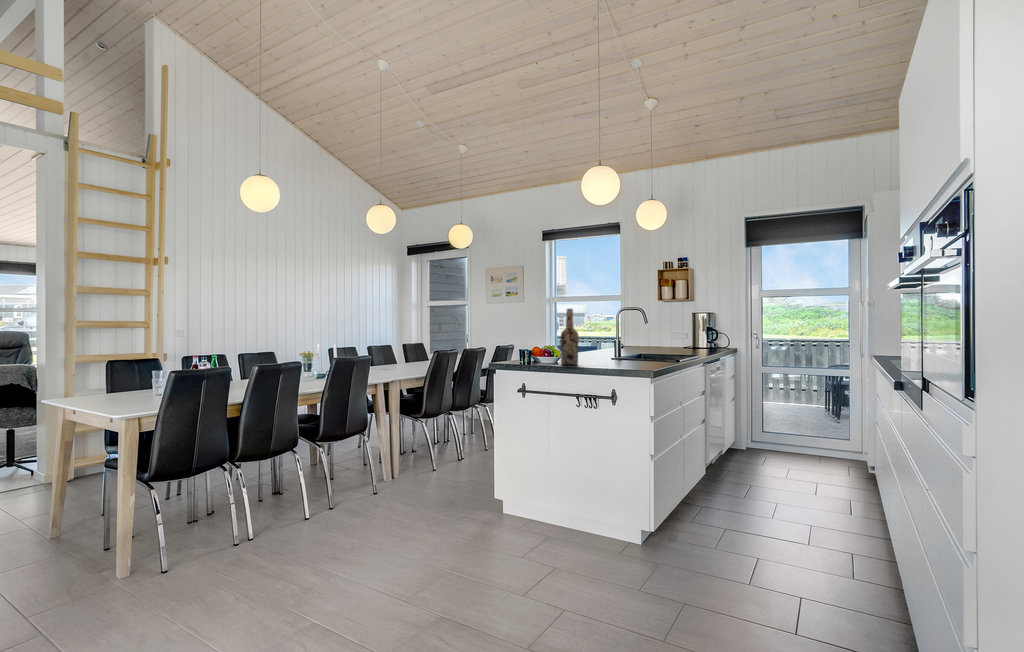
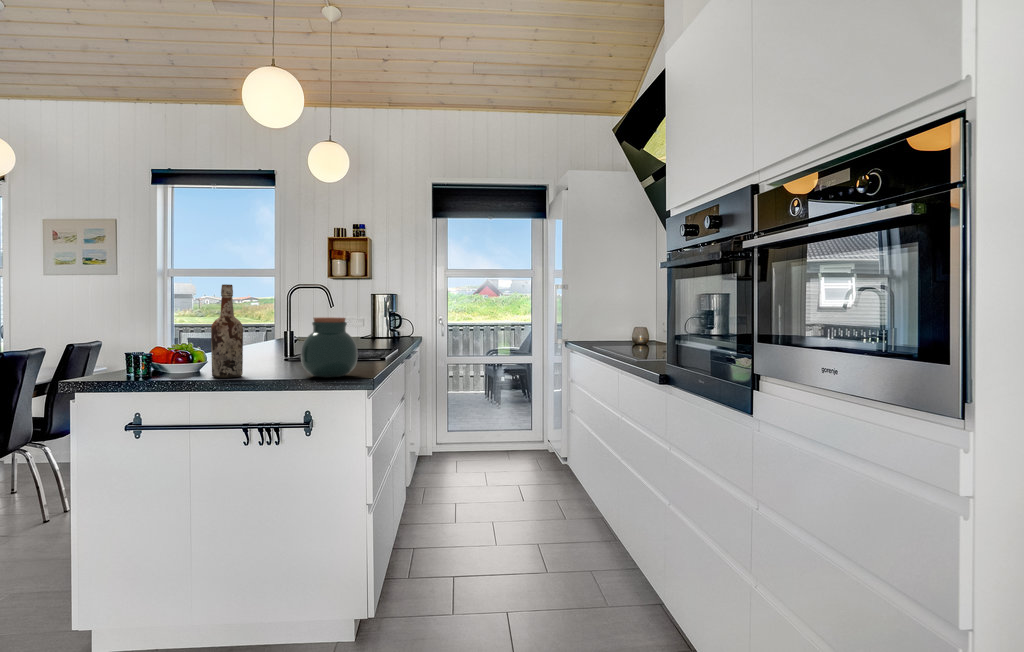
jar: none [611,329,648,368] -> present [301,317,358,378]

